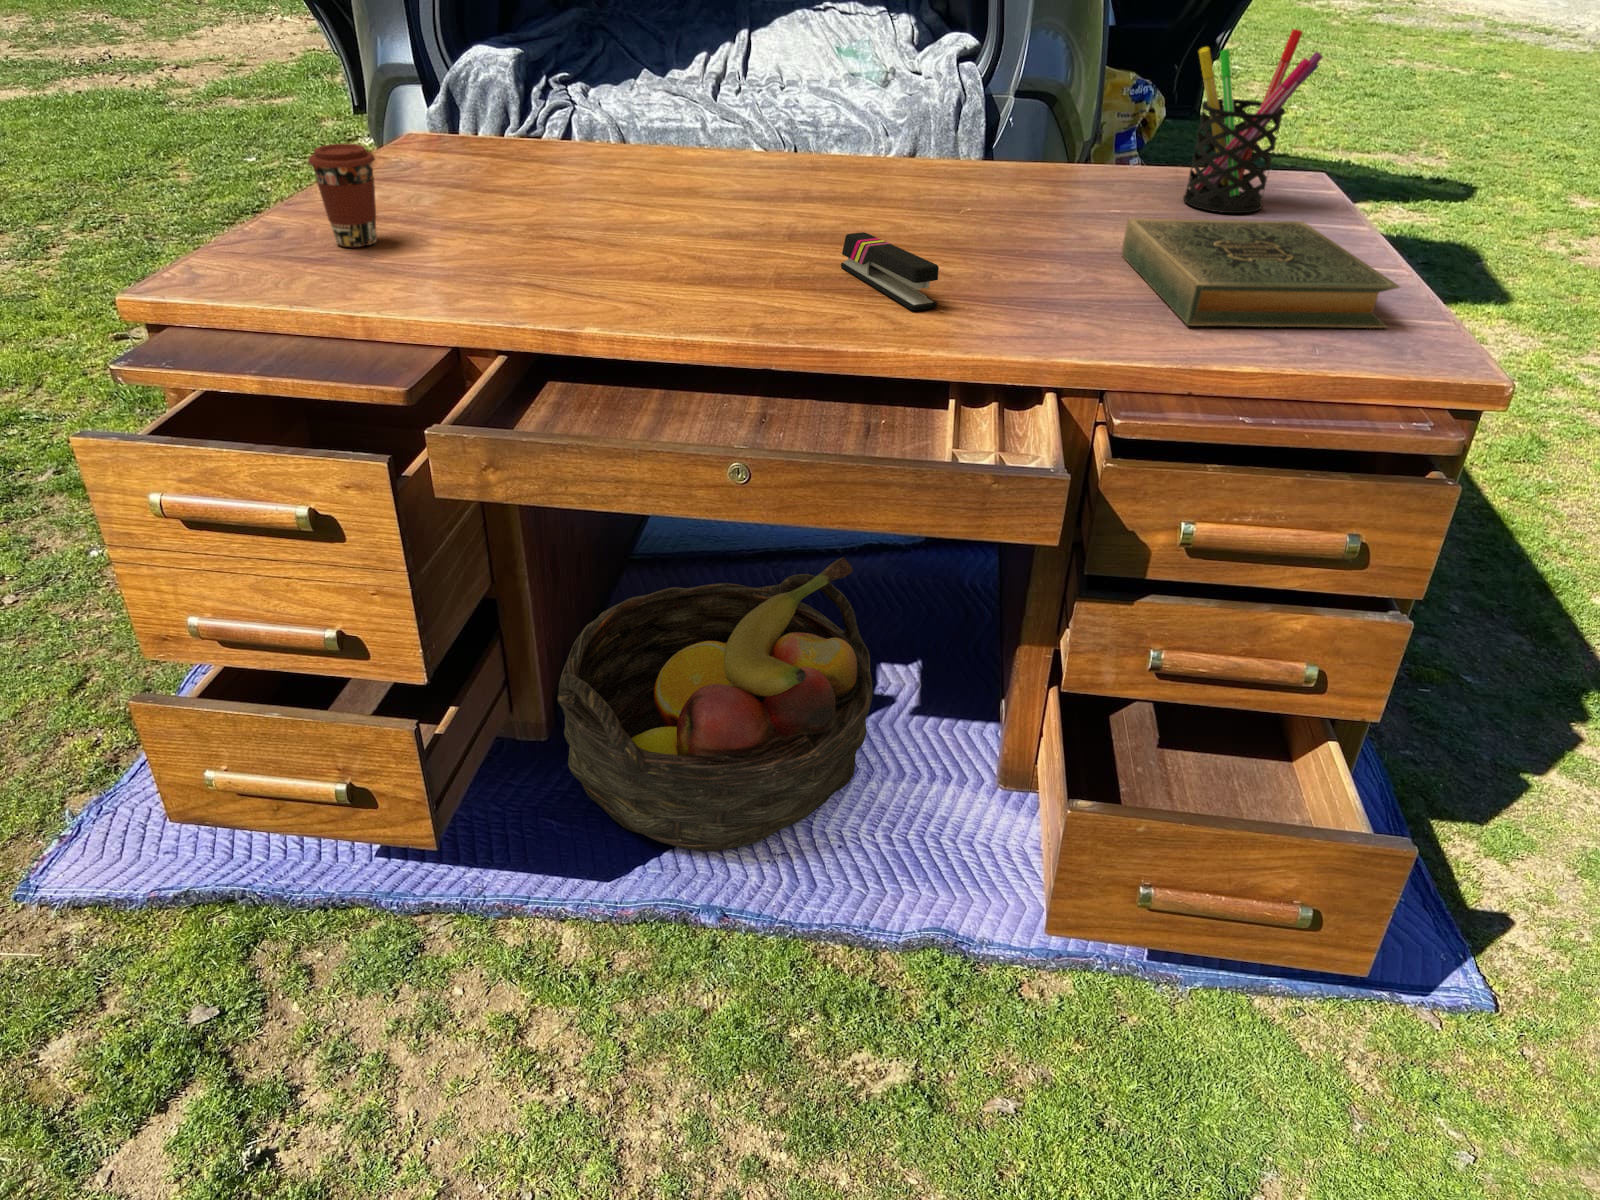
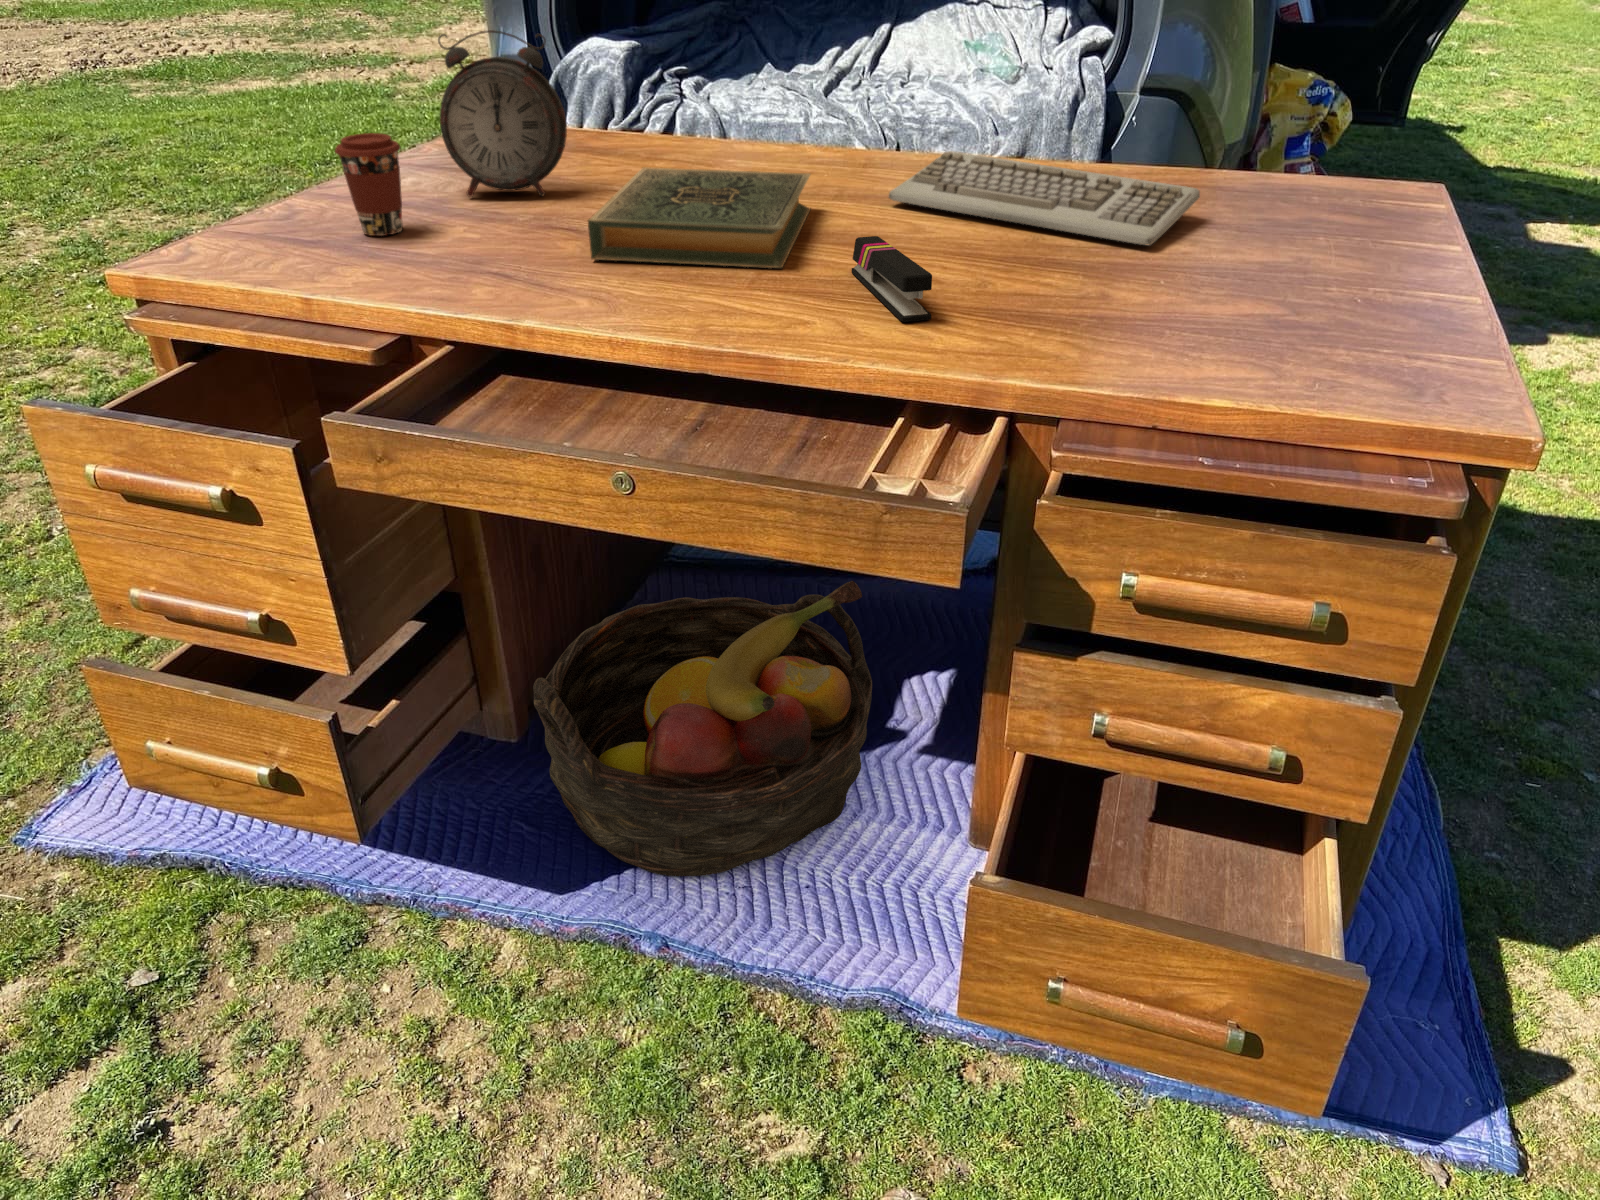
pen holder: present [1183,29,1323,213] -> none [1278,19,1443,227]
alarm clock: none [390,39,520,206] -> present [438,30,567,197]
keyboard: none [840,152,1121,234] -> present [889,151,1200,245]
hardback book: present [1121,219,1400,328] -> present [588,167,810,268]

